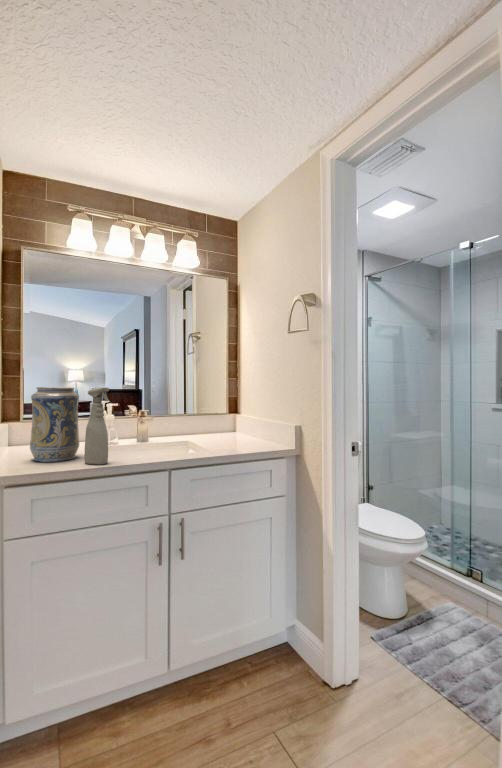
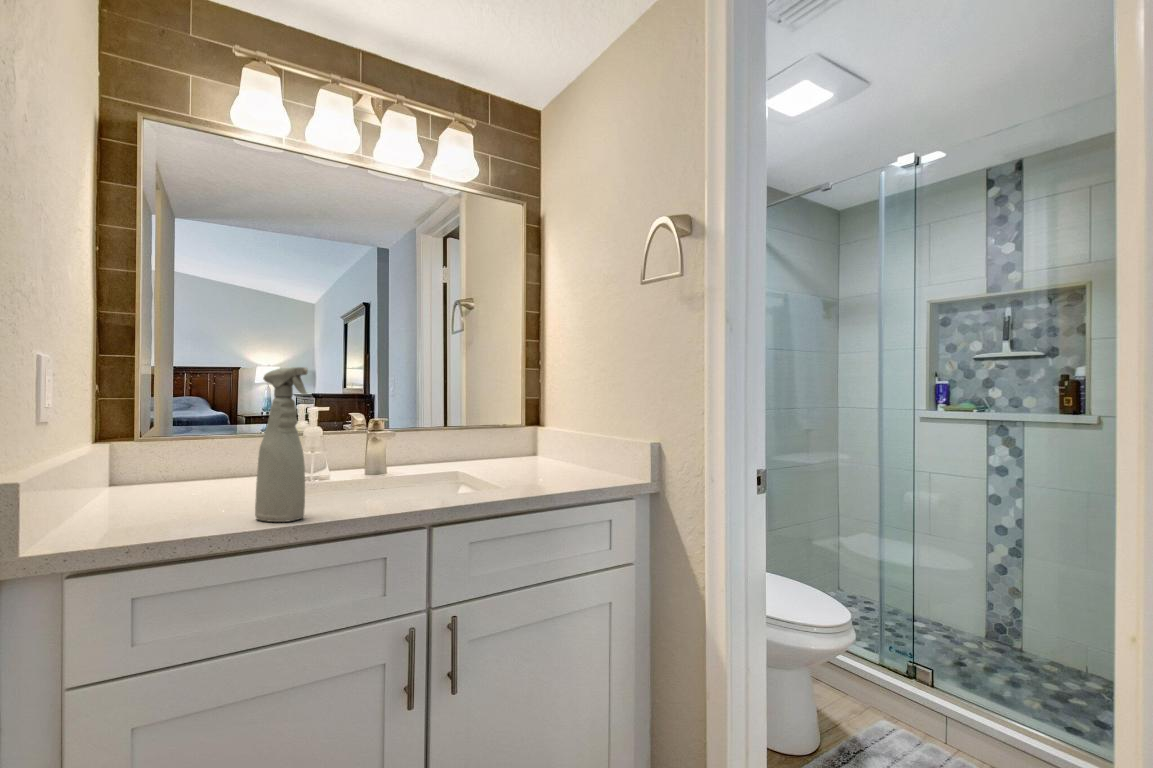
decorative vase: present [30,387,79,462] -> none [140,368,249,518]

